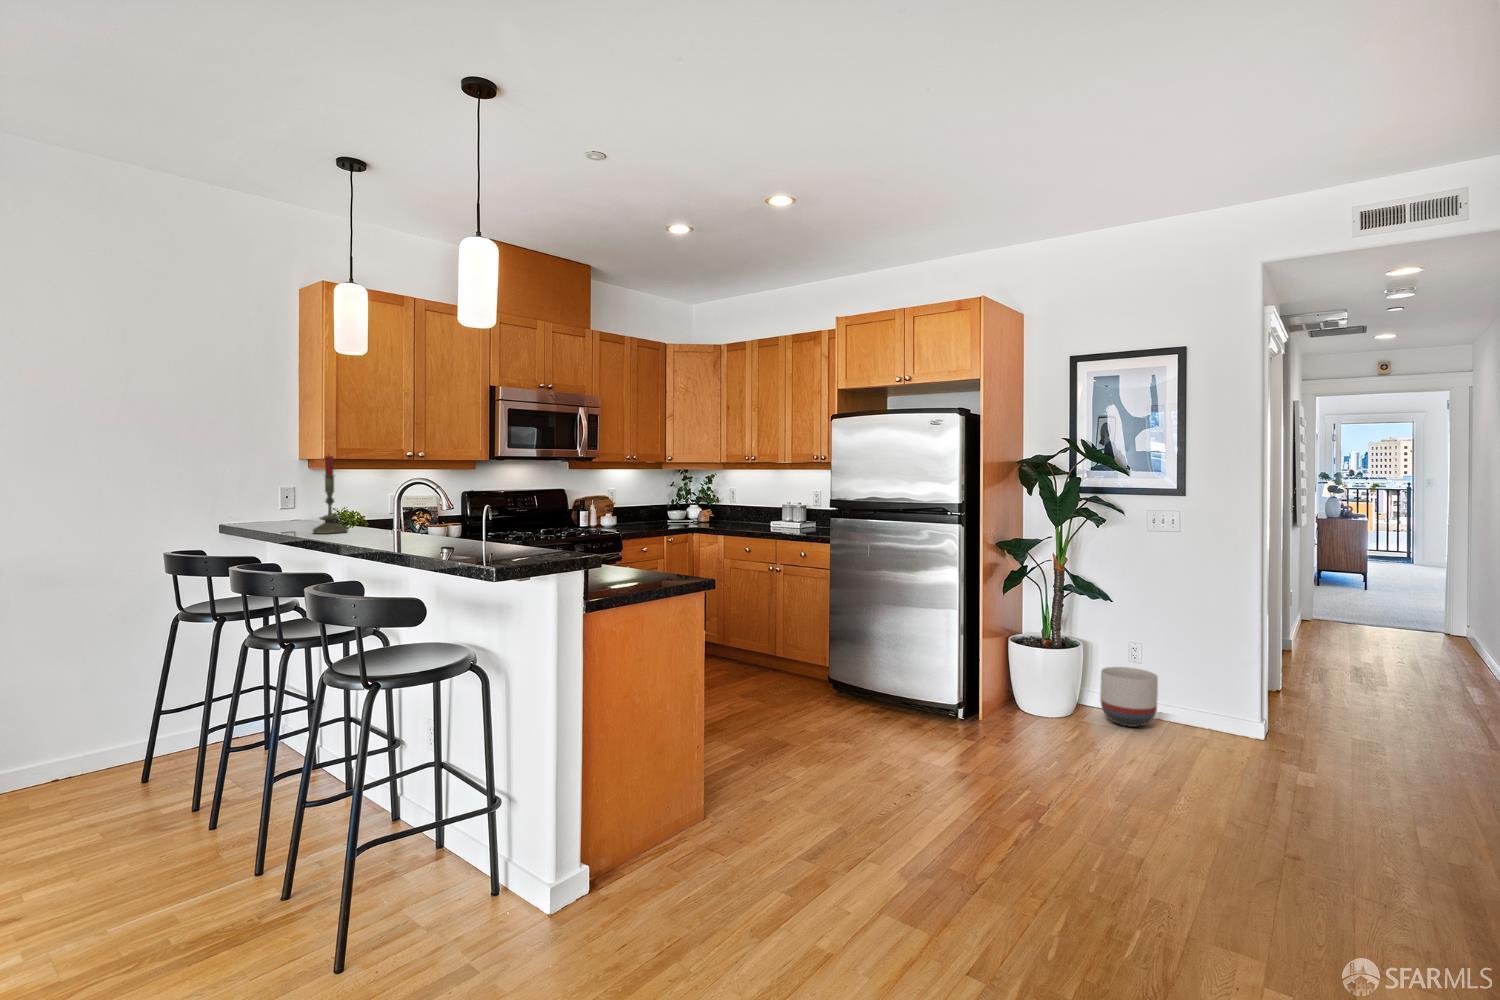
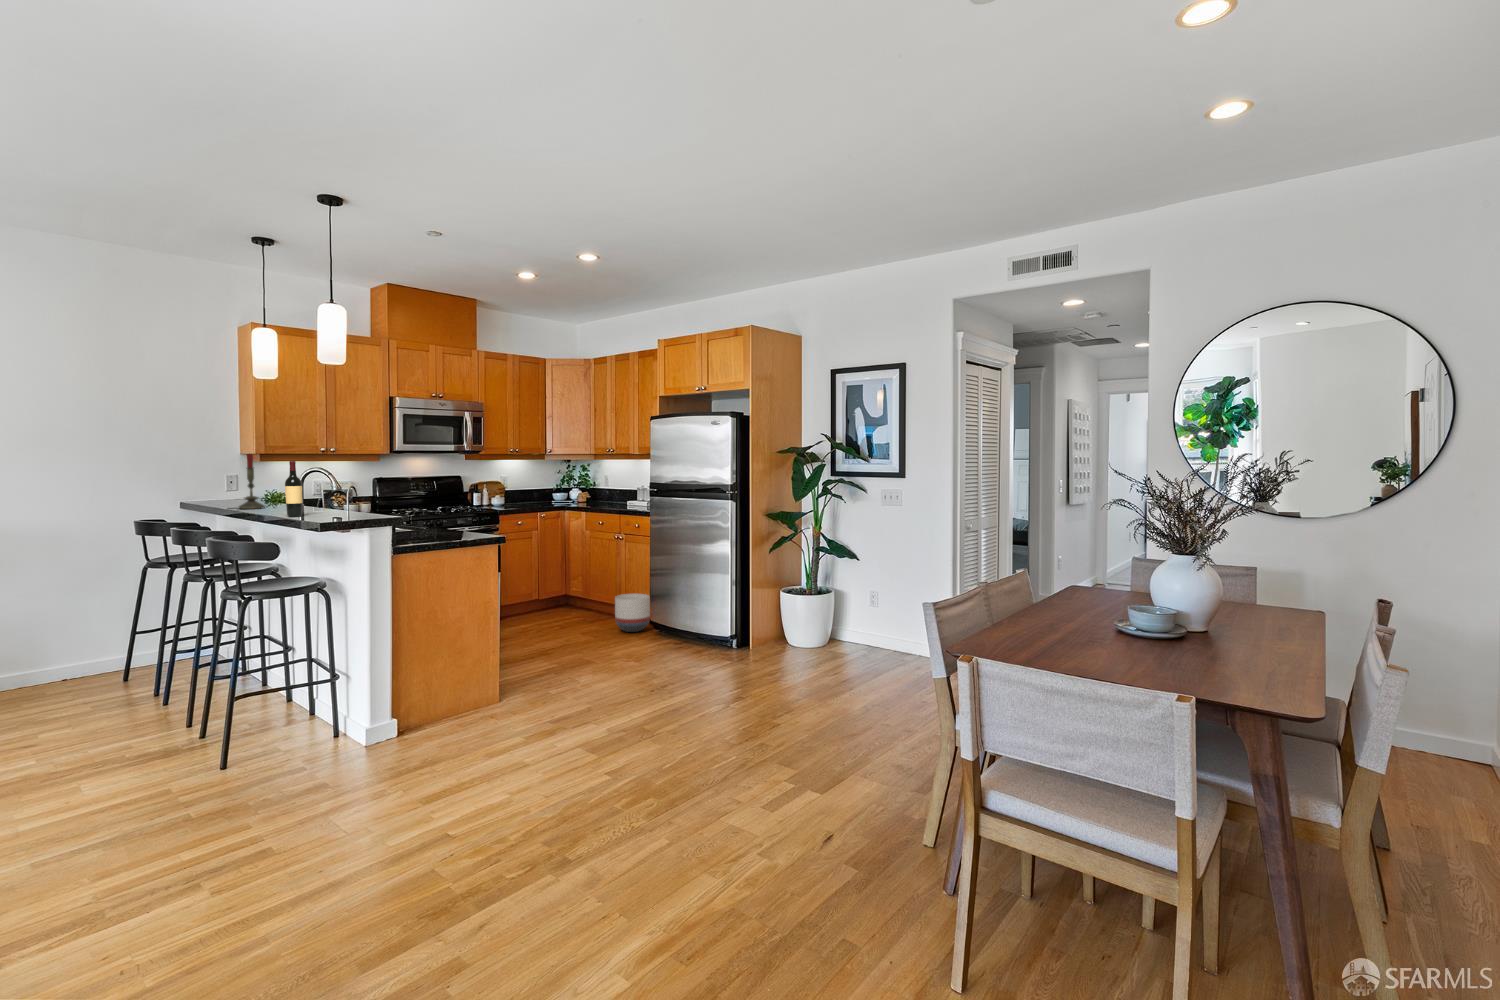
wine bottle: none [401,465,425,548] -> present [285,461,302,517]
planter: present [1100,667,1158,727] -> present [615,594,650,632]

